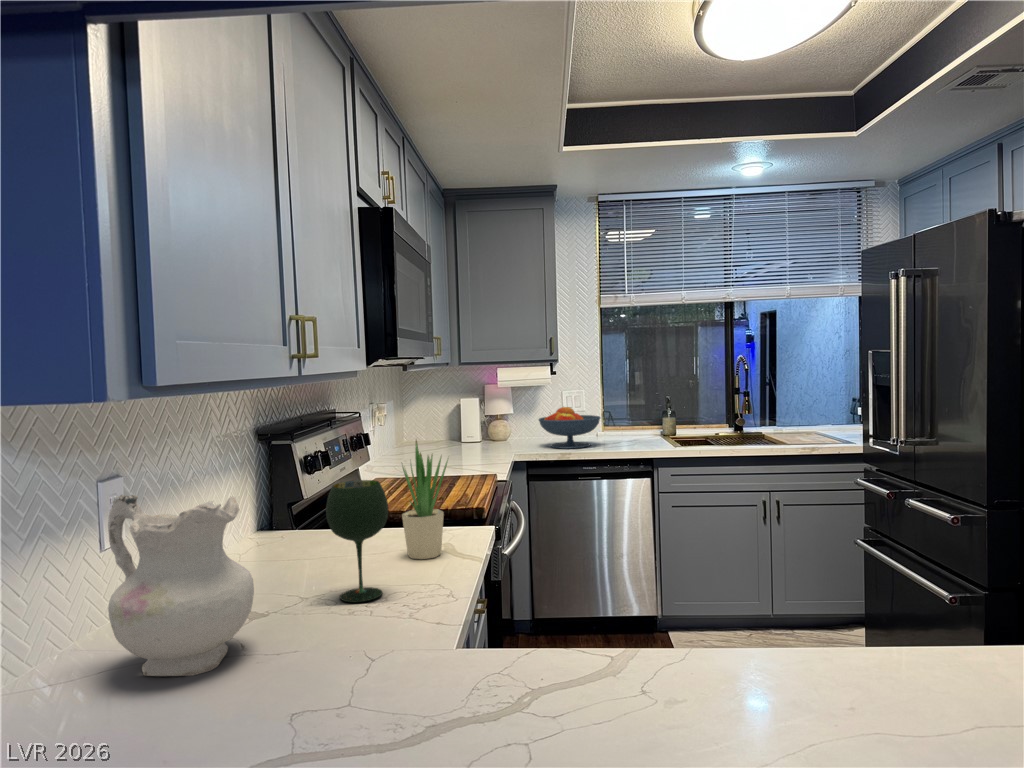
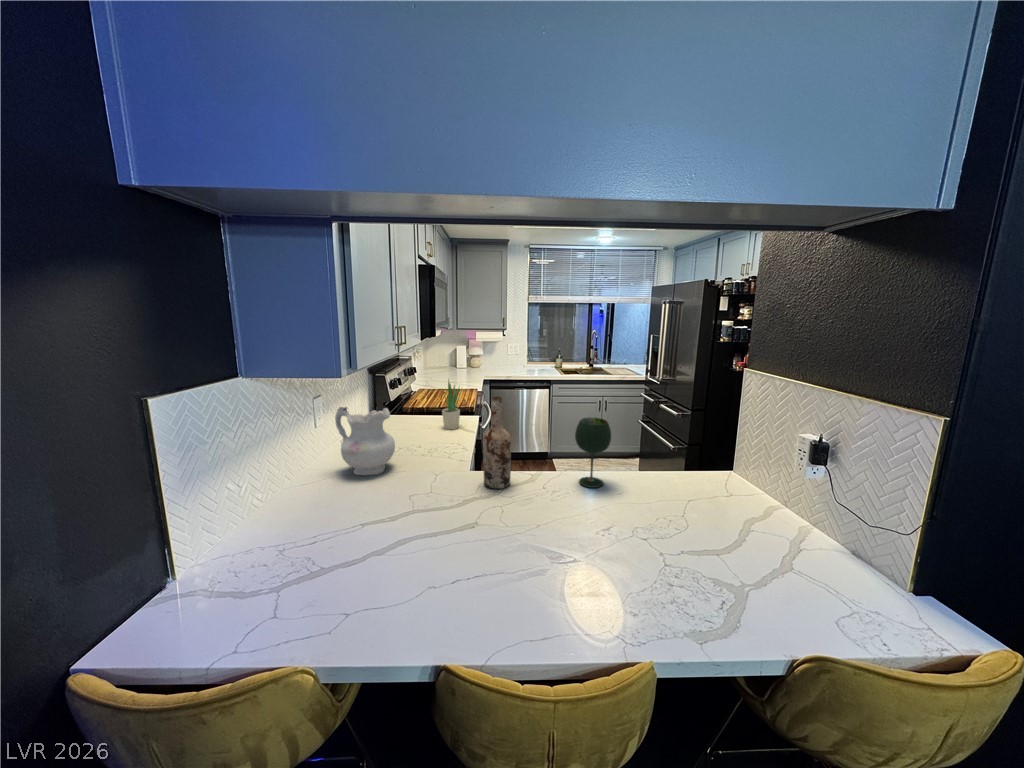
fruit bowl: present [539,407,600,449] -> none [496,353,526,374]
wine bottle: none [463,450,545,724] -> present [483,397,511,489]
wine glass: present [326,480,388,602] -> present [575,417,611,488]

